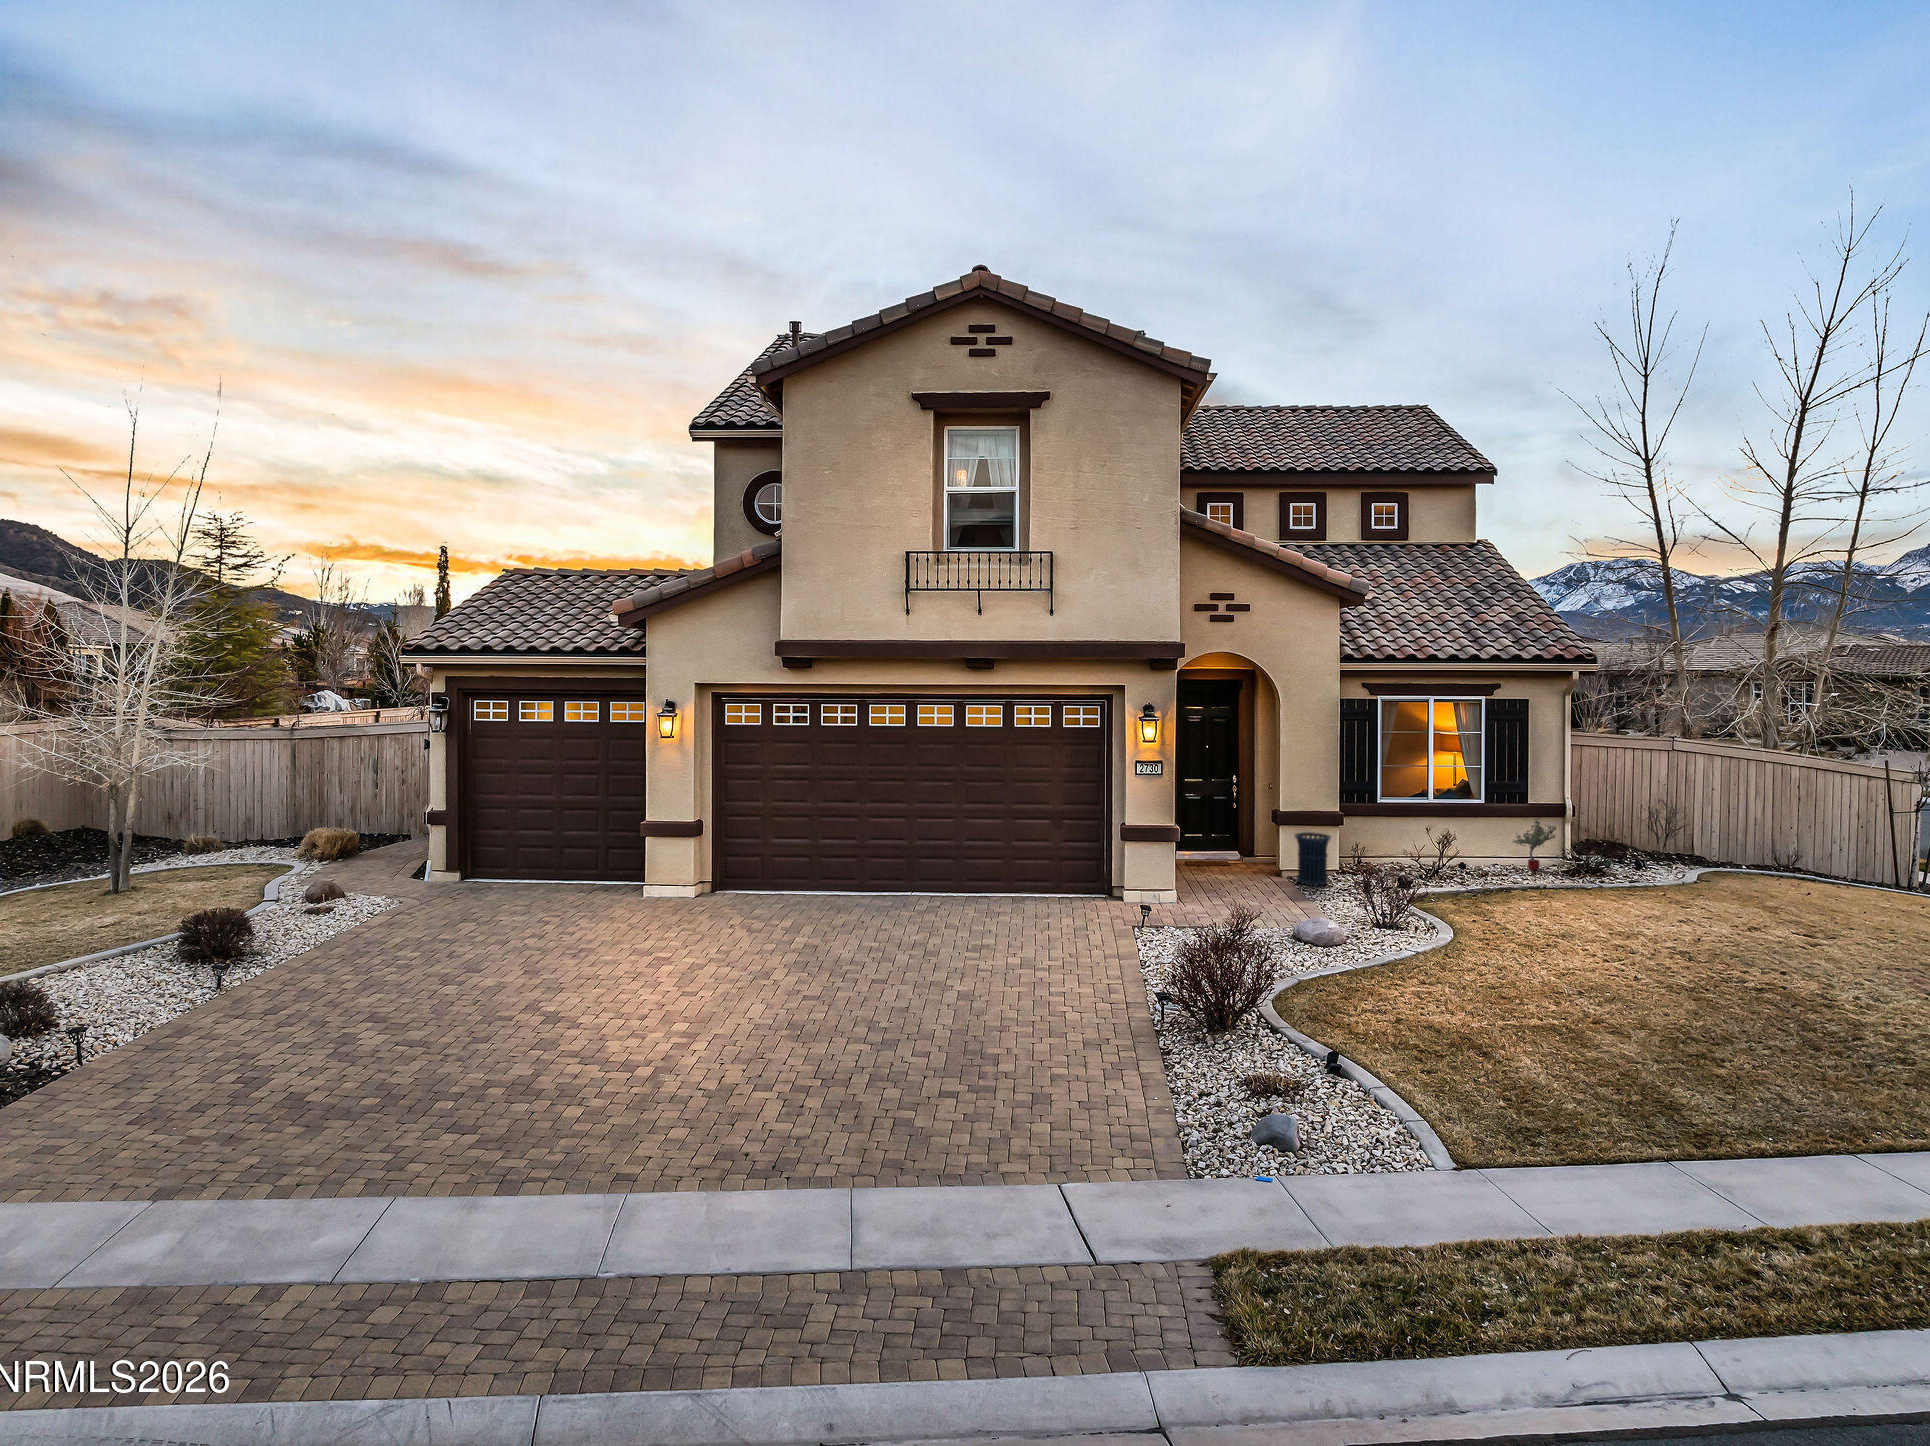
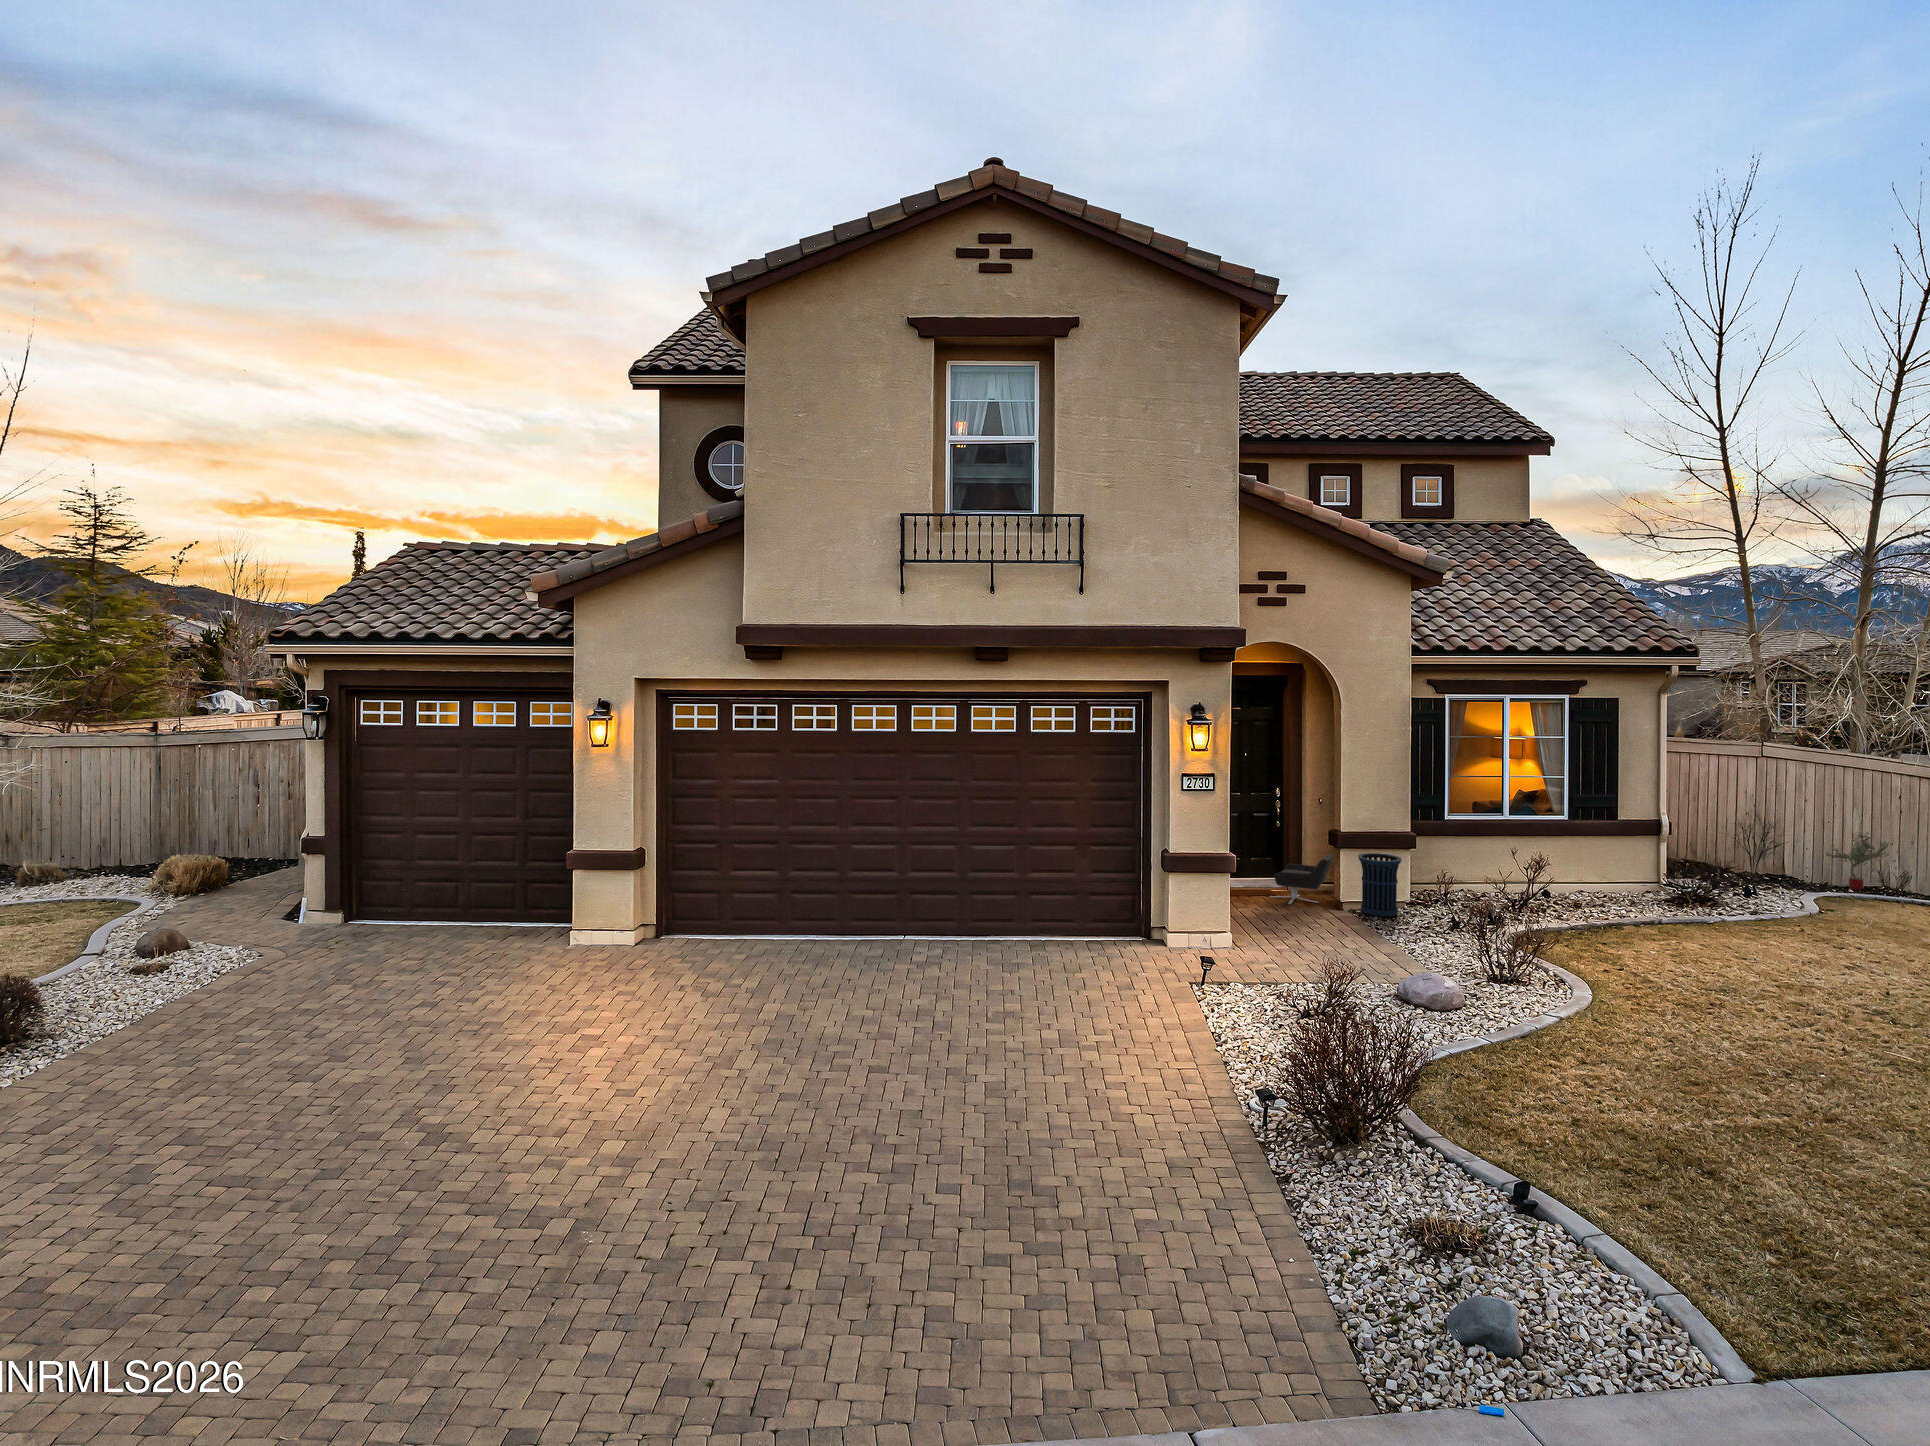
potted tree: present [1512,819,1556,870] -> present [1826,832,1889,890]
lounge chair: none [1223,833,1277,876] -> present [1270,854,1333,904]

